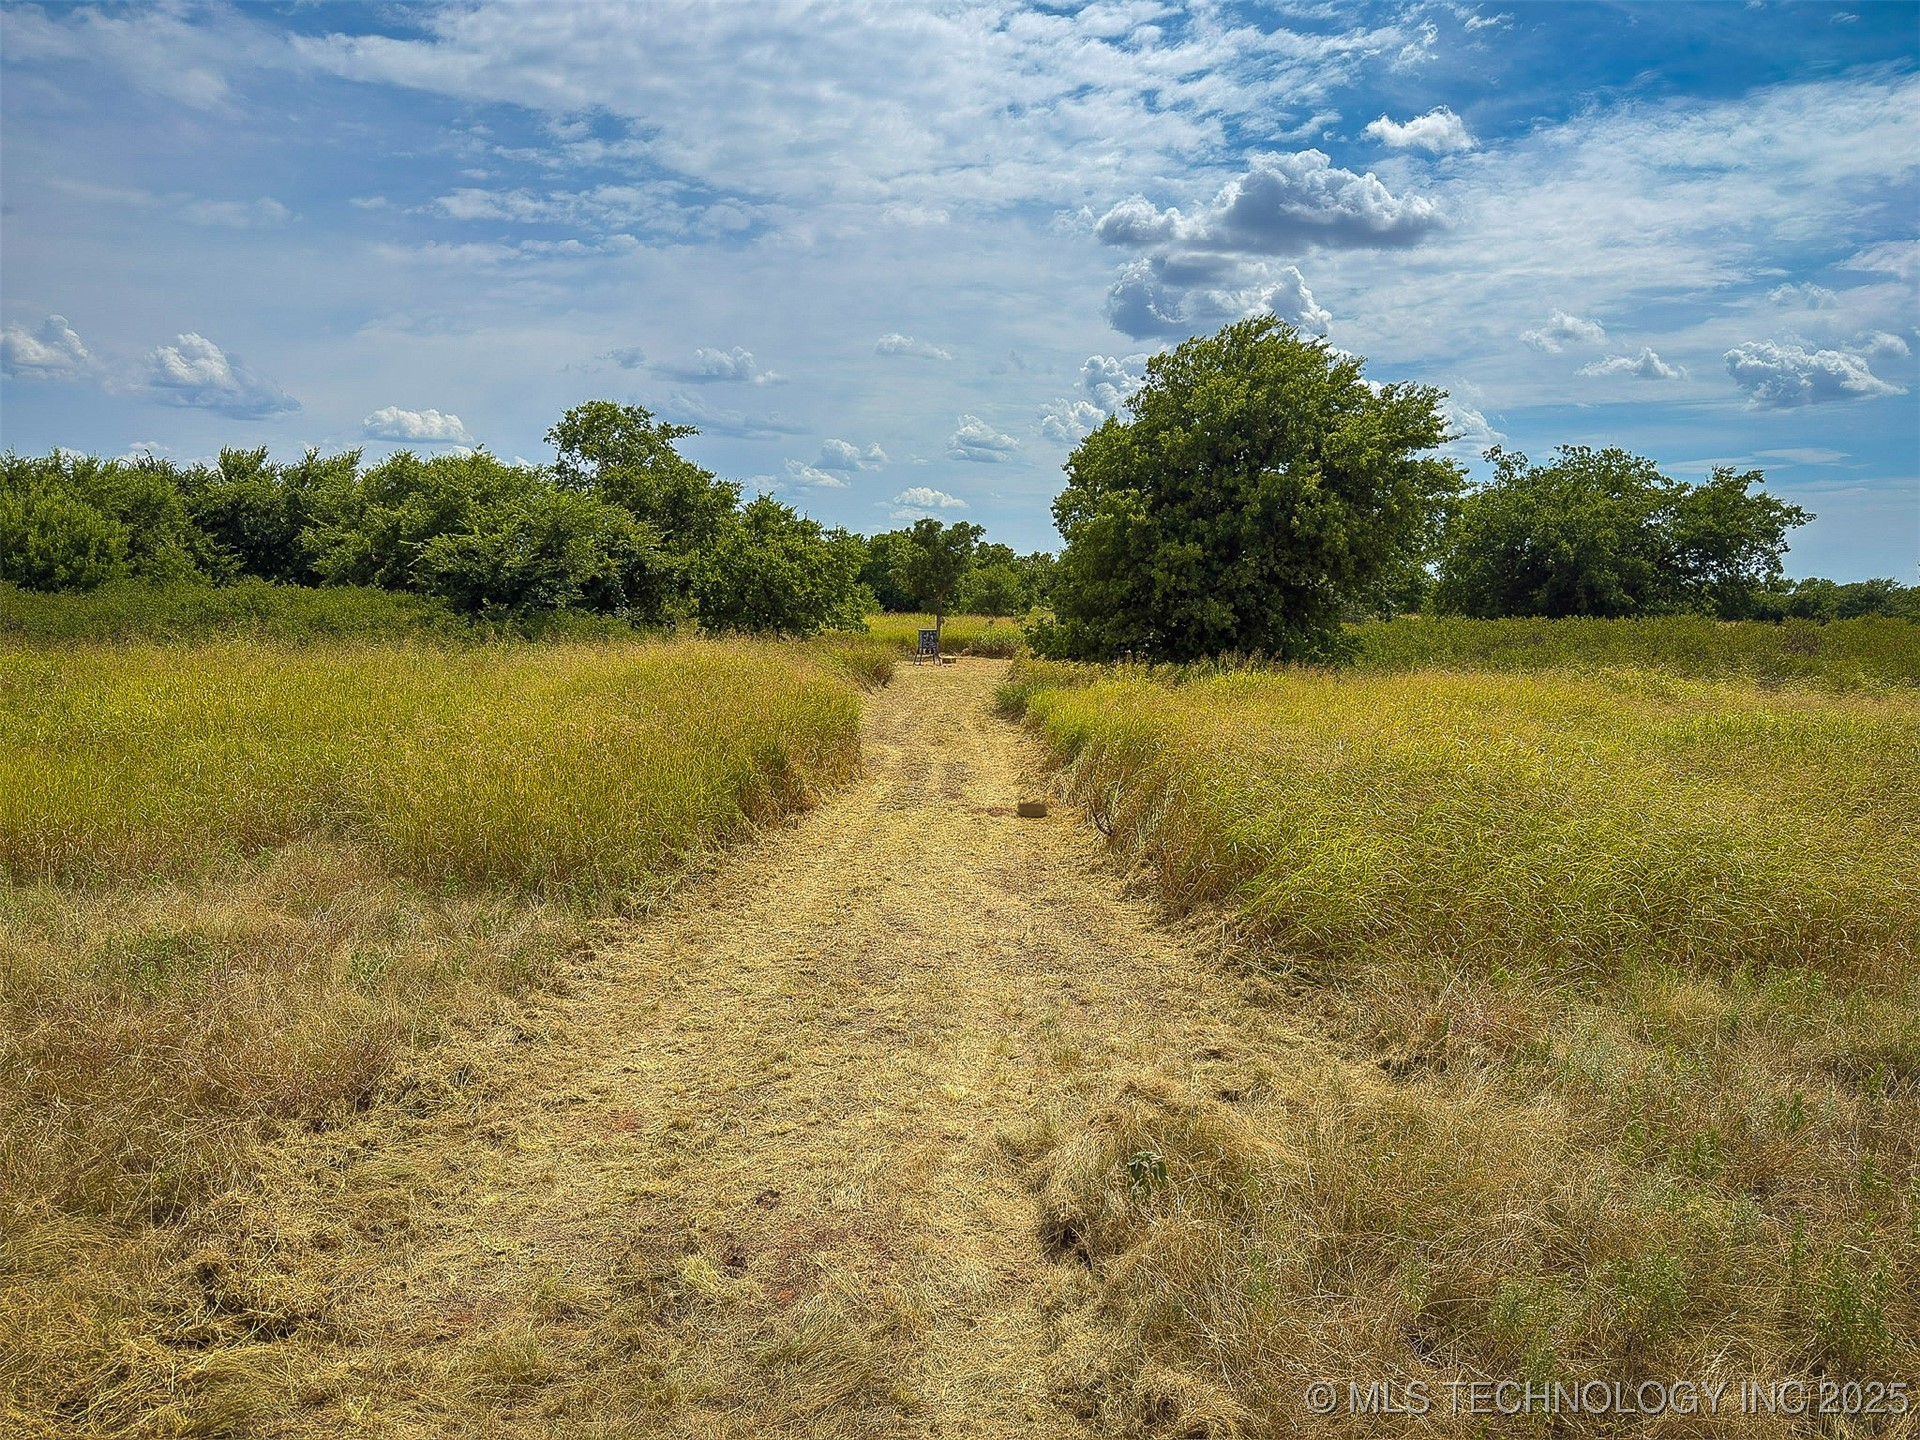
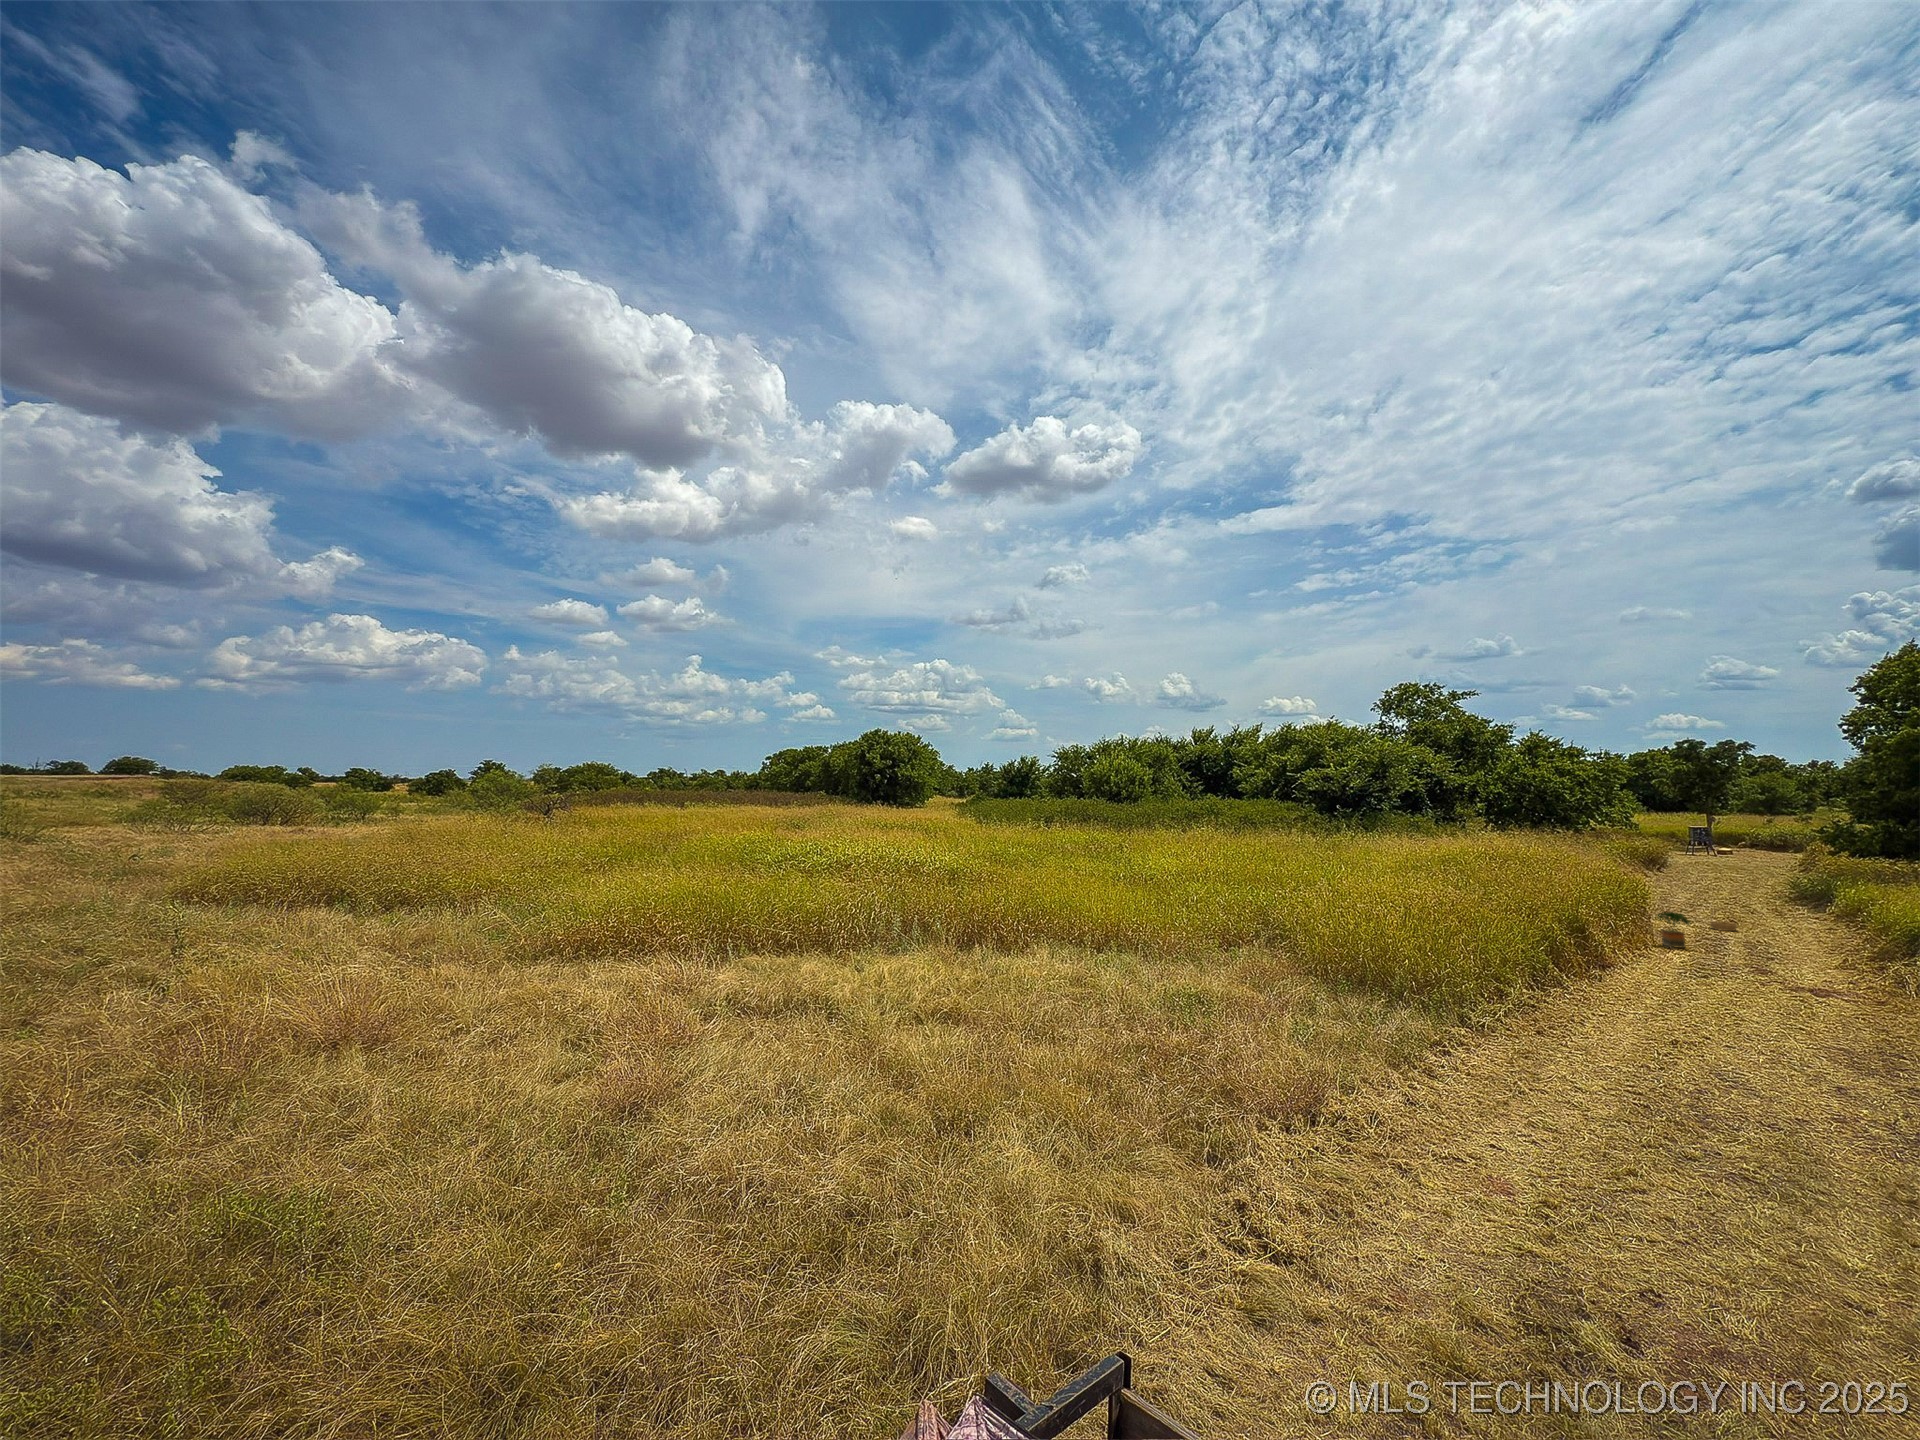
potted tree: none [1008,832,1057,900] -> present [1658,912,1691,948]

